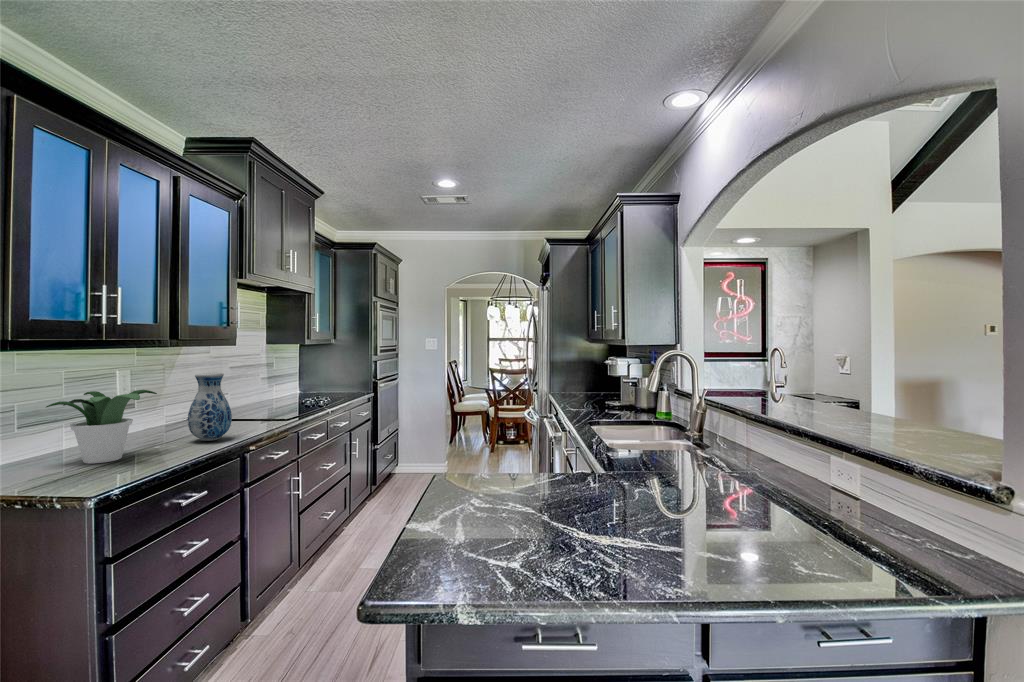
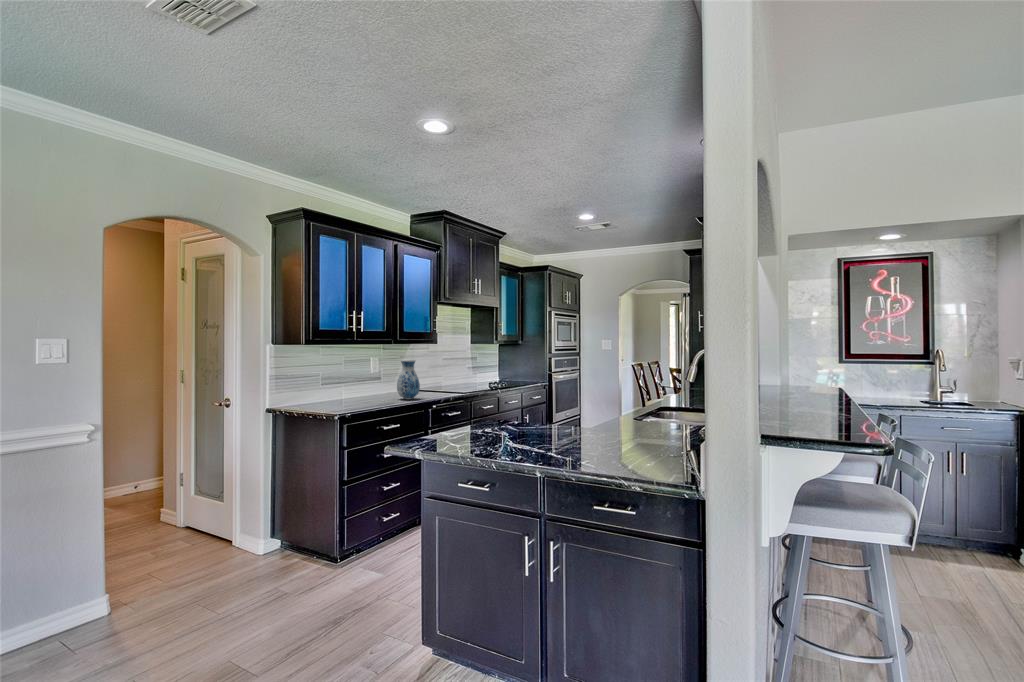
potted plant: present [46,390,157,464] -> none [330,367,379,404]

